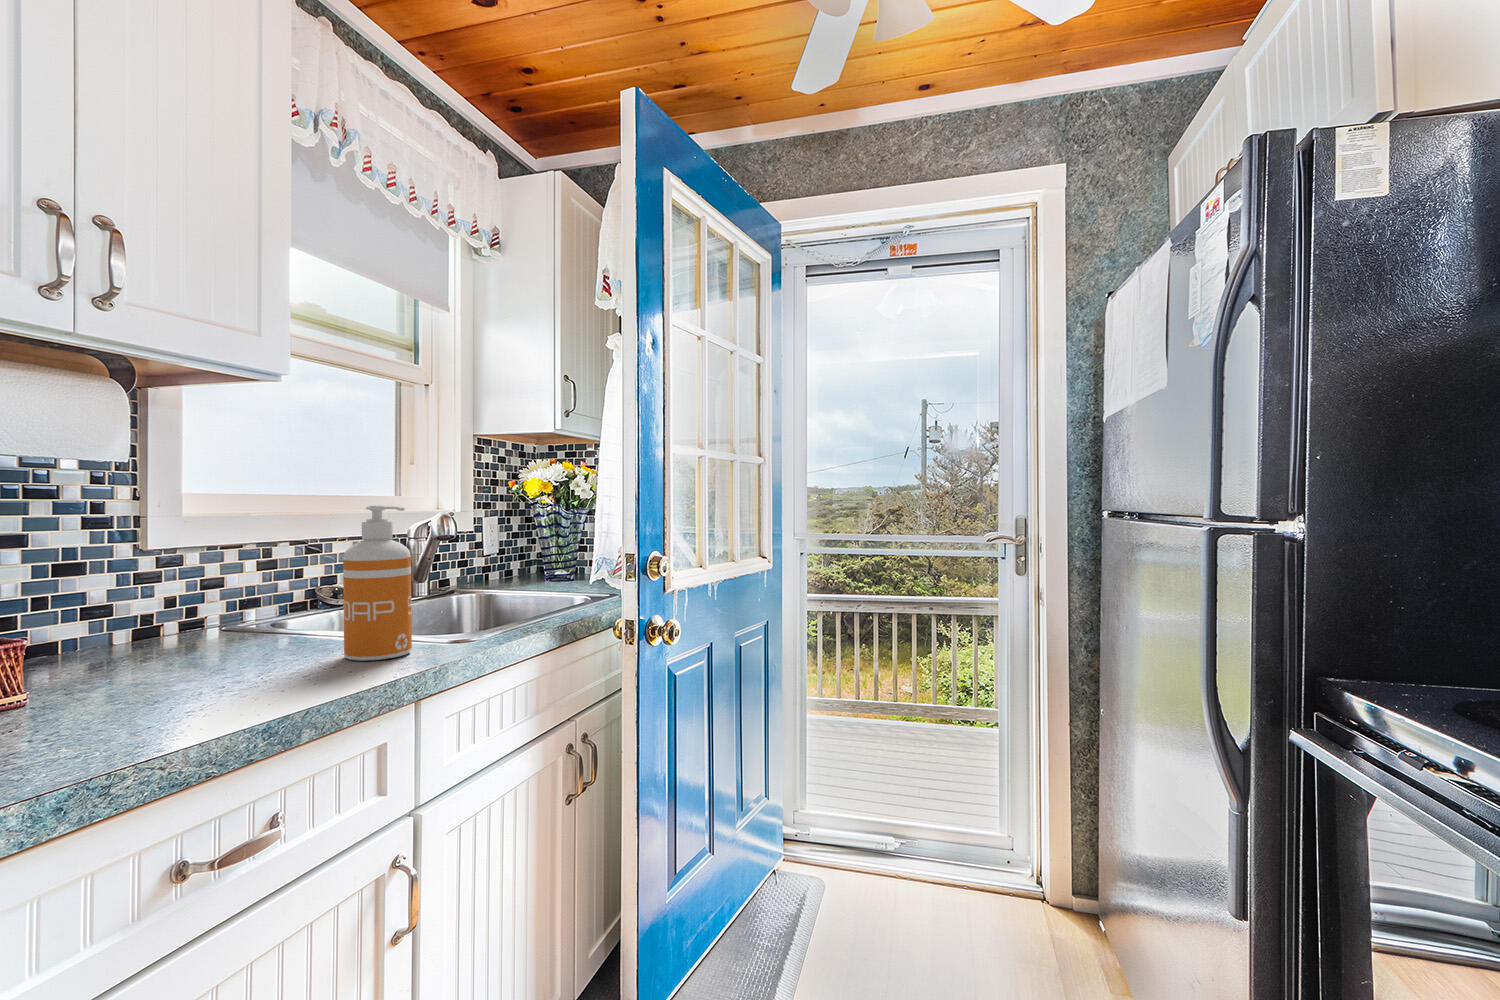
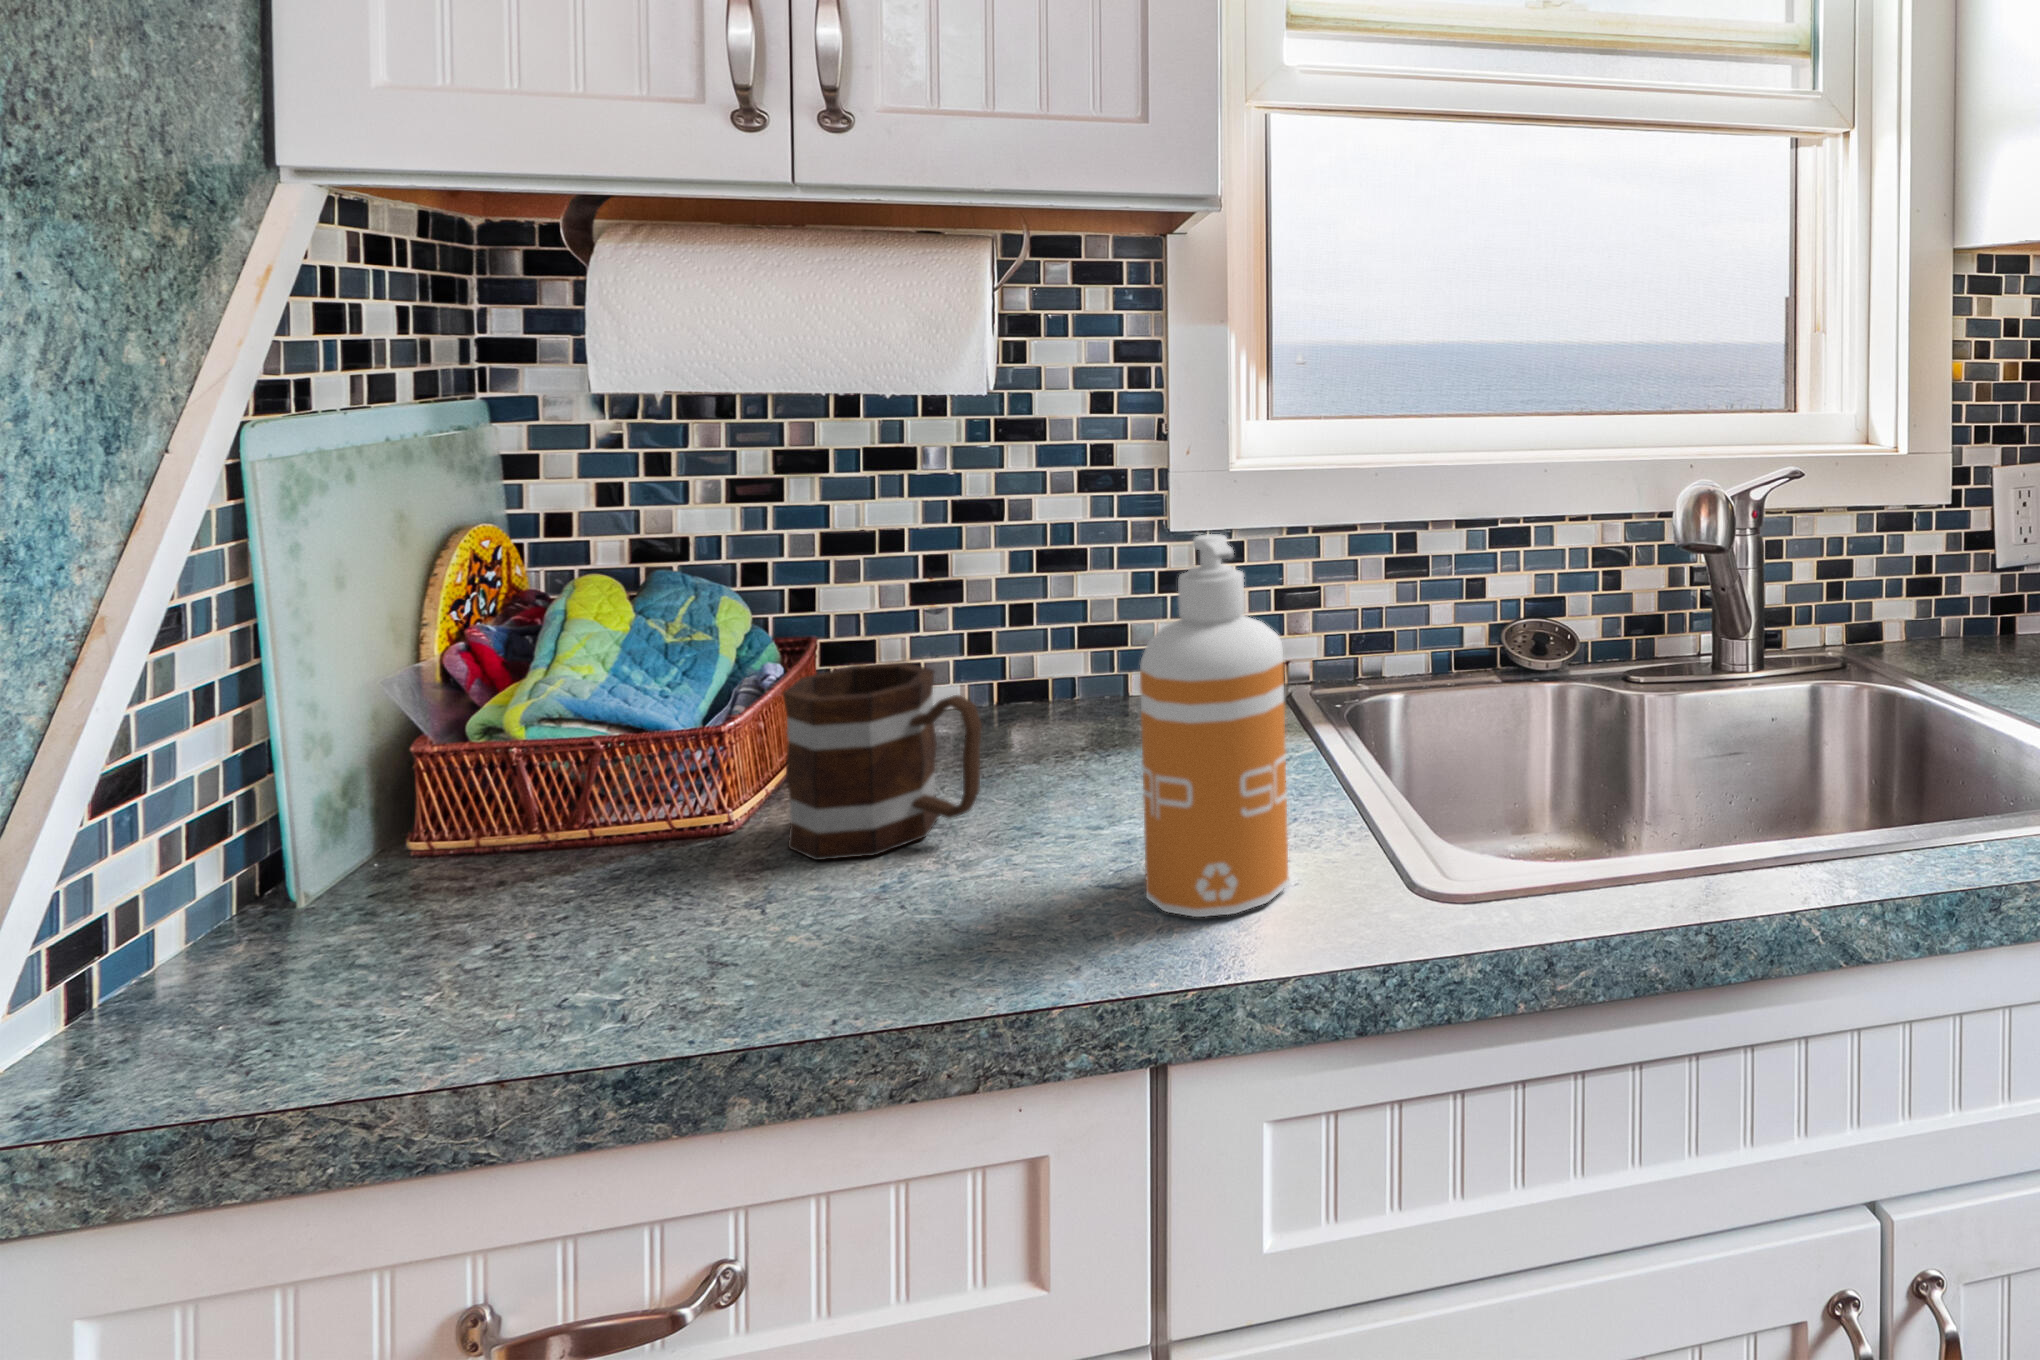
mug: none [78,595,221,698] -> present [783,663,982,860]

